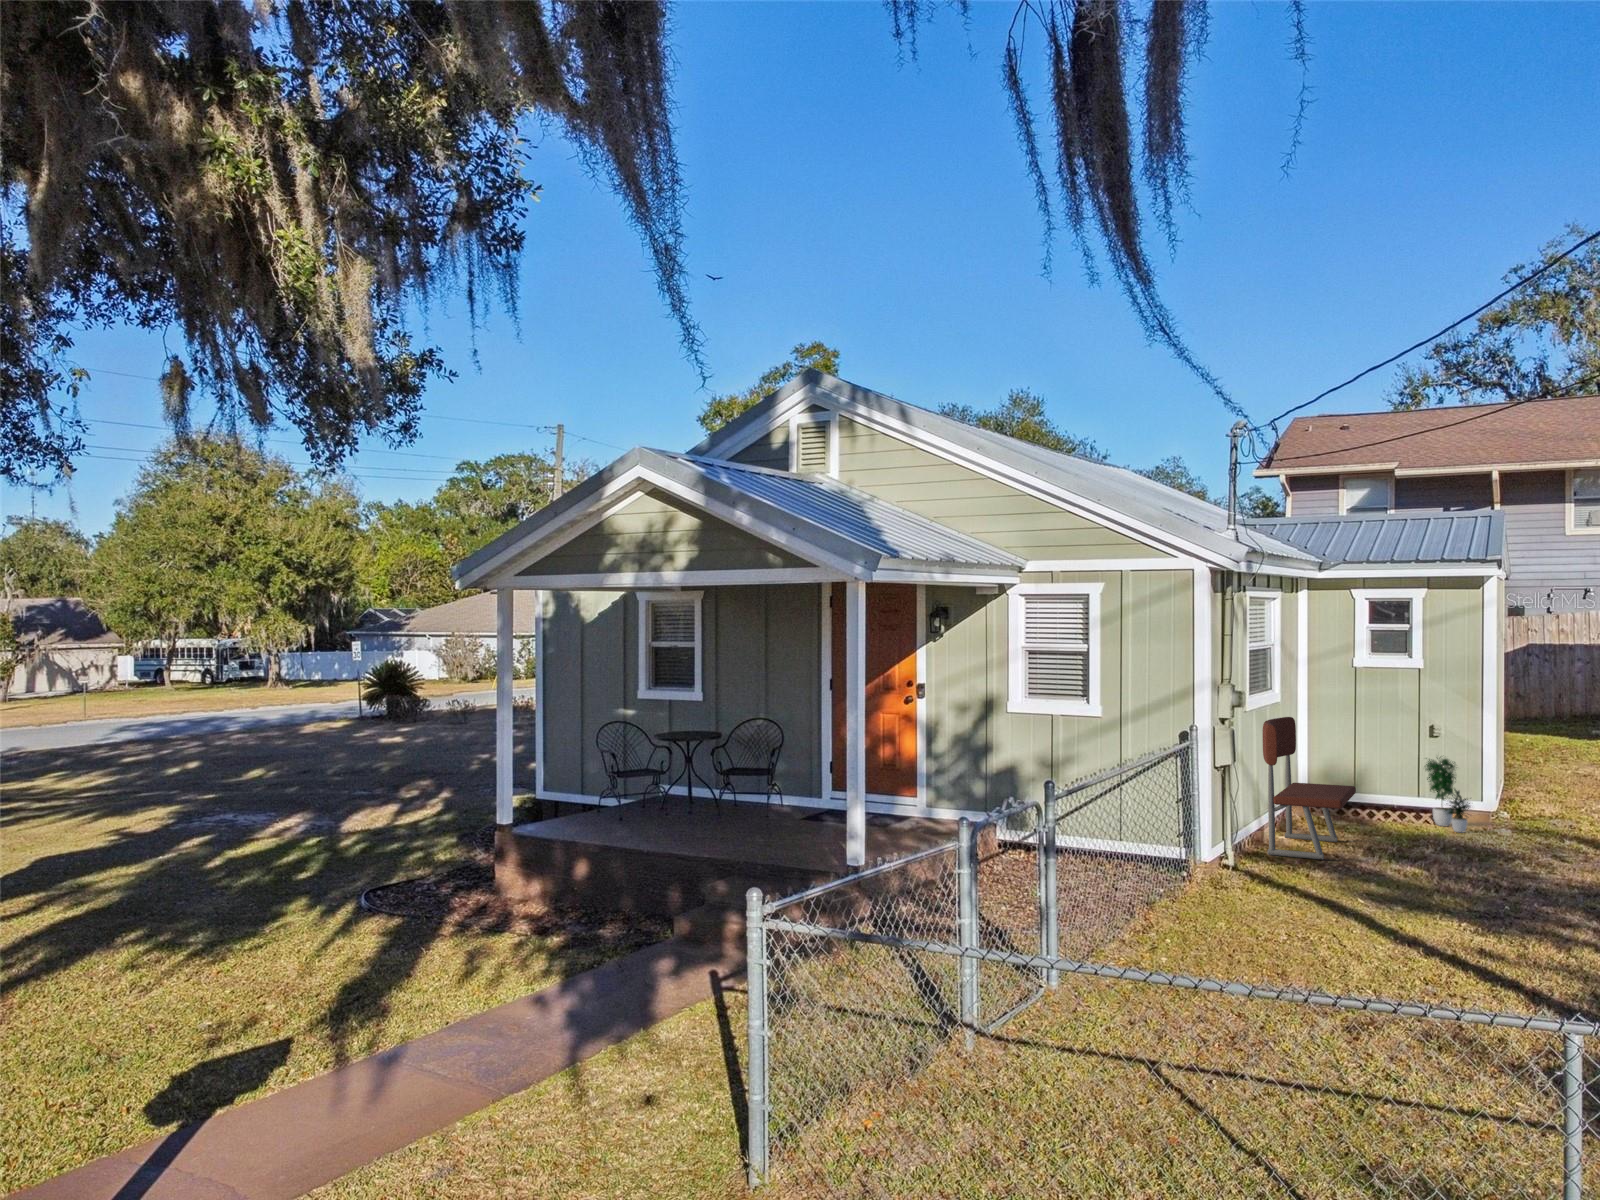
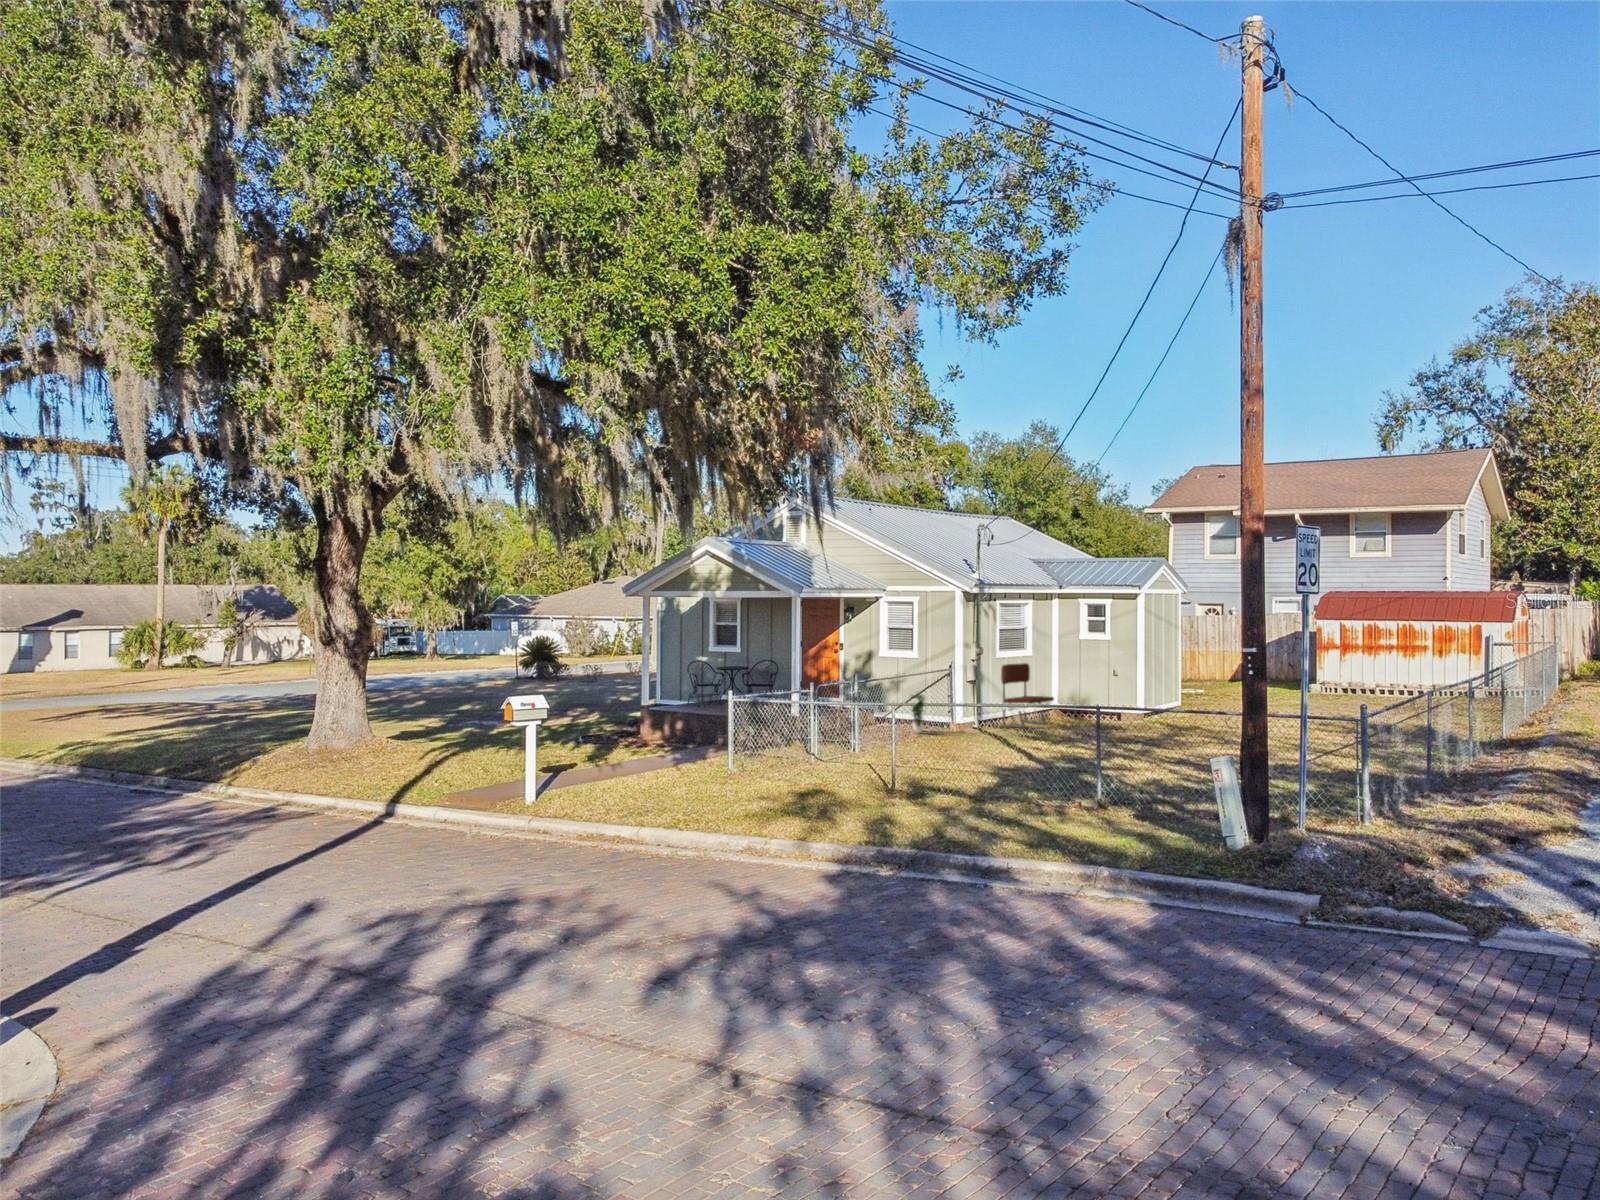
potted plant: present [1425,757,1470,833] -> present [911,693,925,733]

